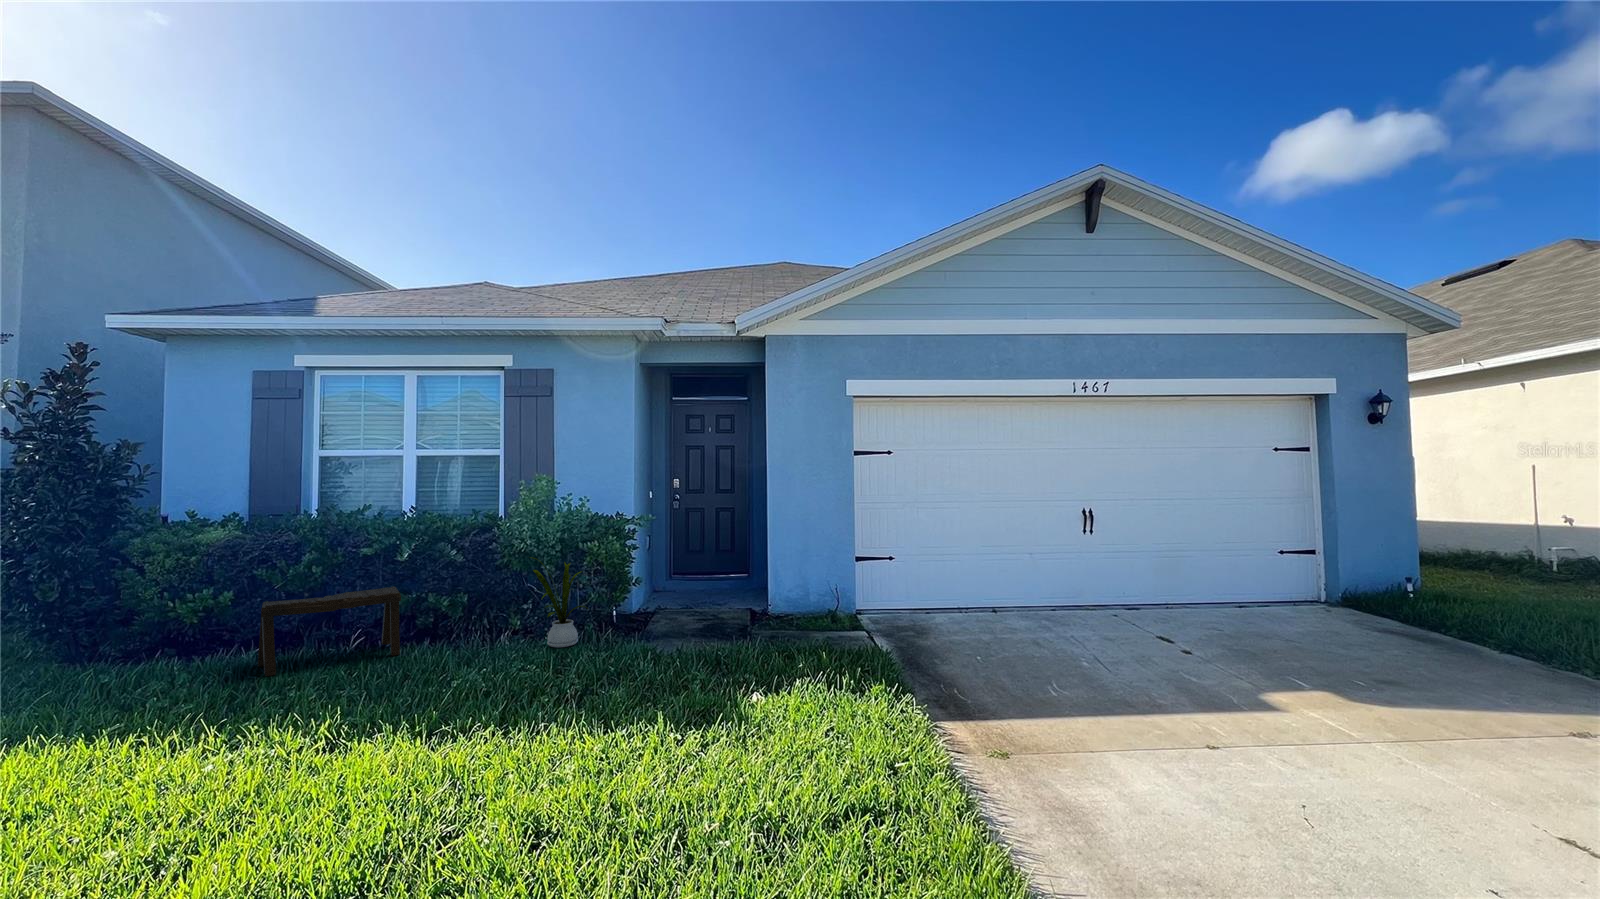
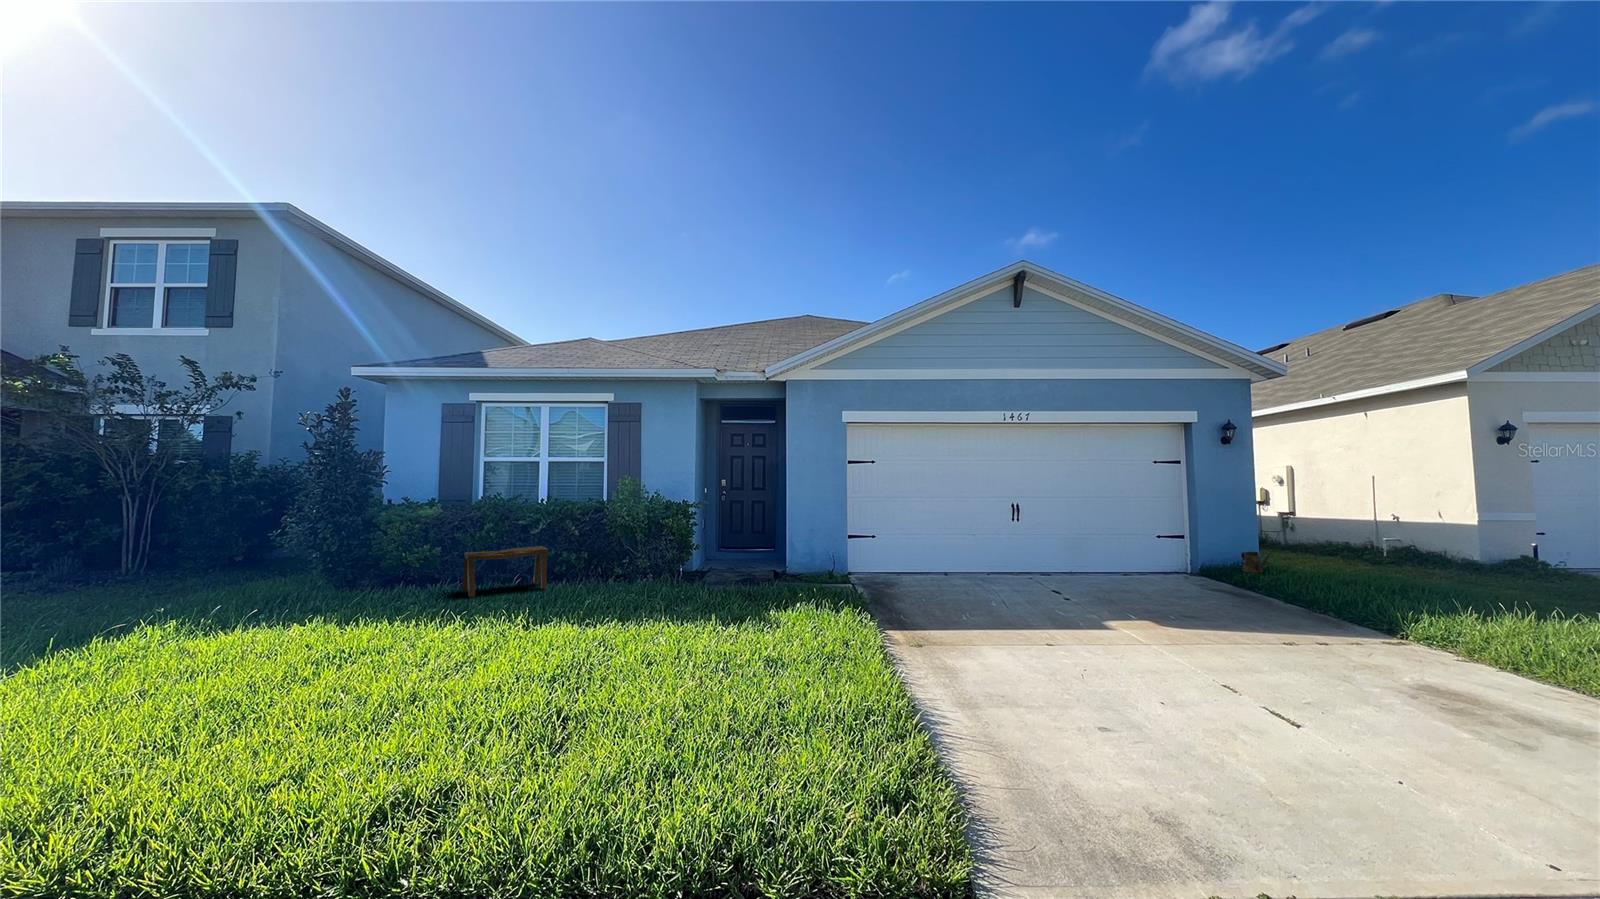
house plant: present [530,557,587,647] -> none [627,527,666,587]
watering can: none [1397,572,1449,602] -> present [1241,552,1272,573]

